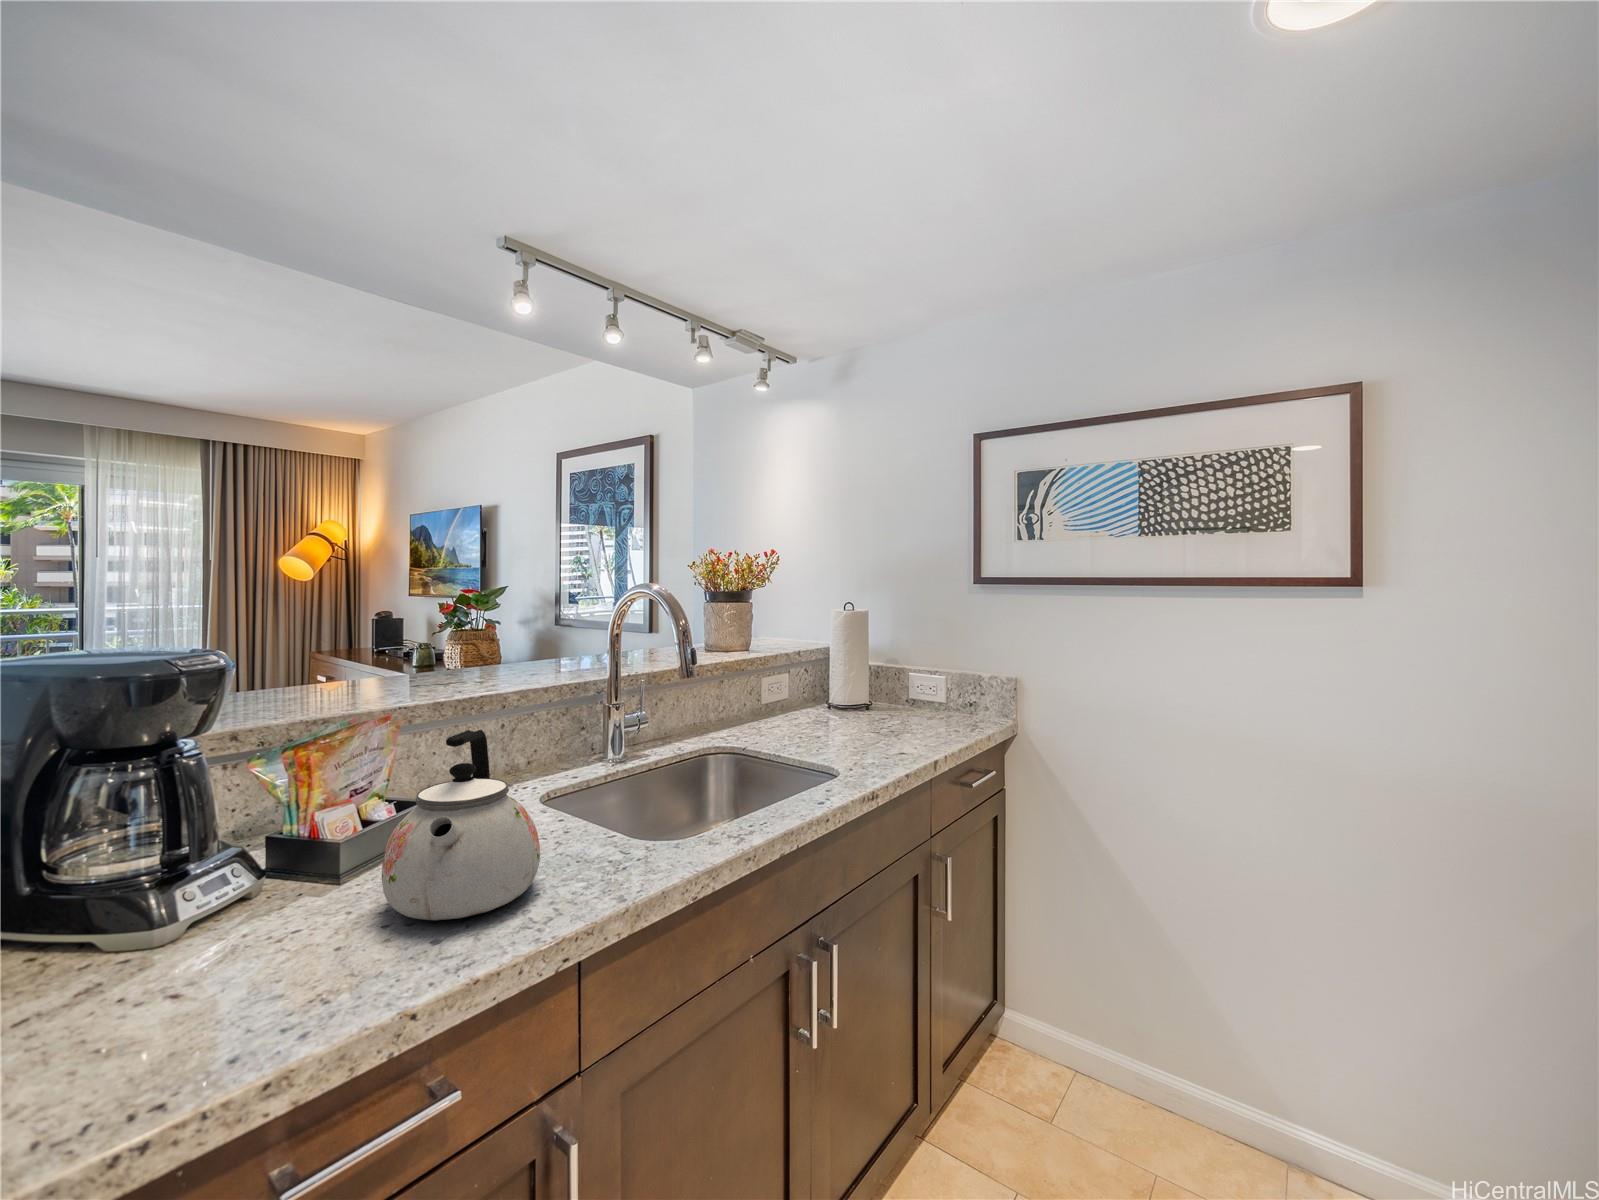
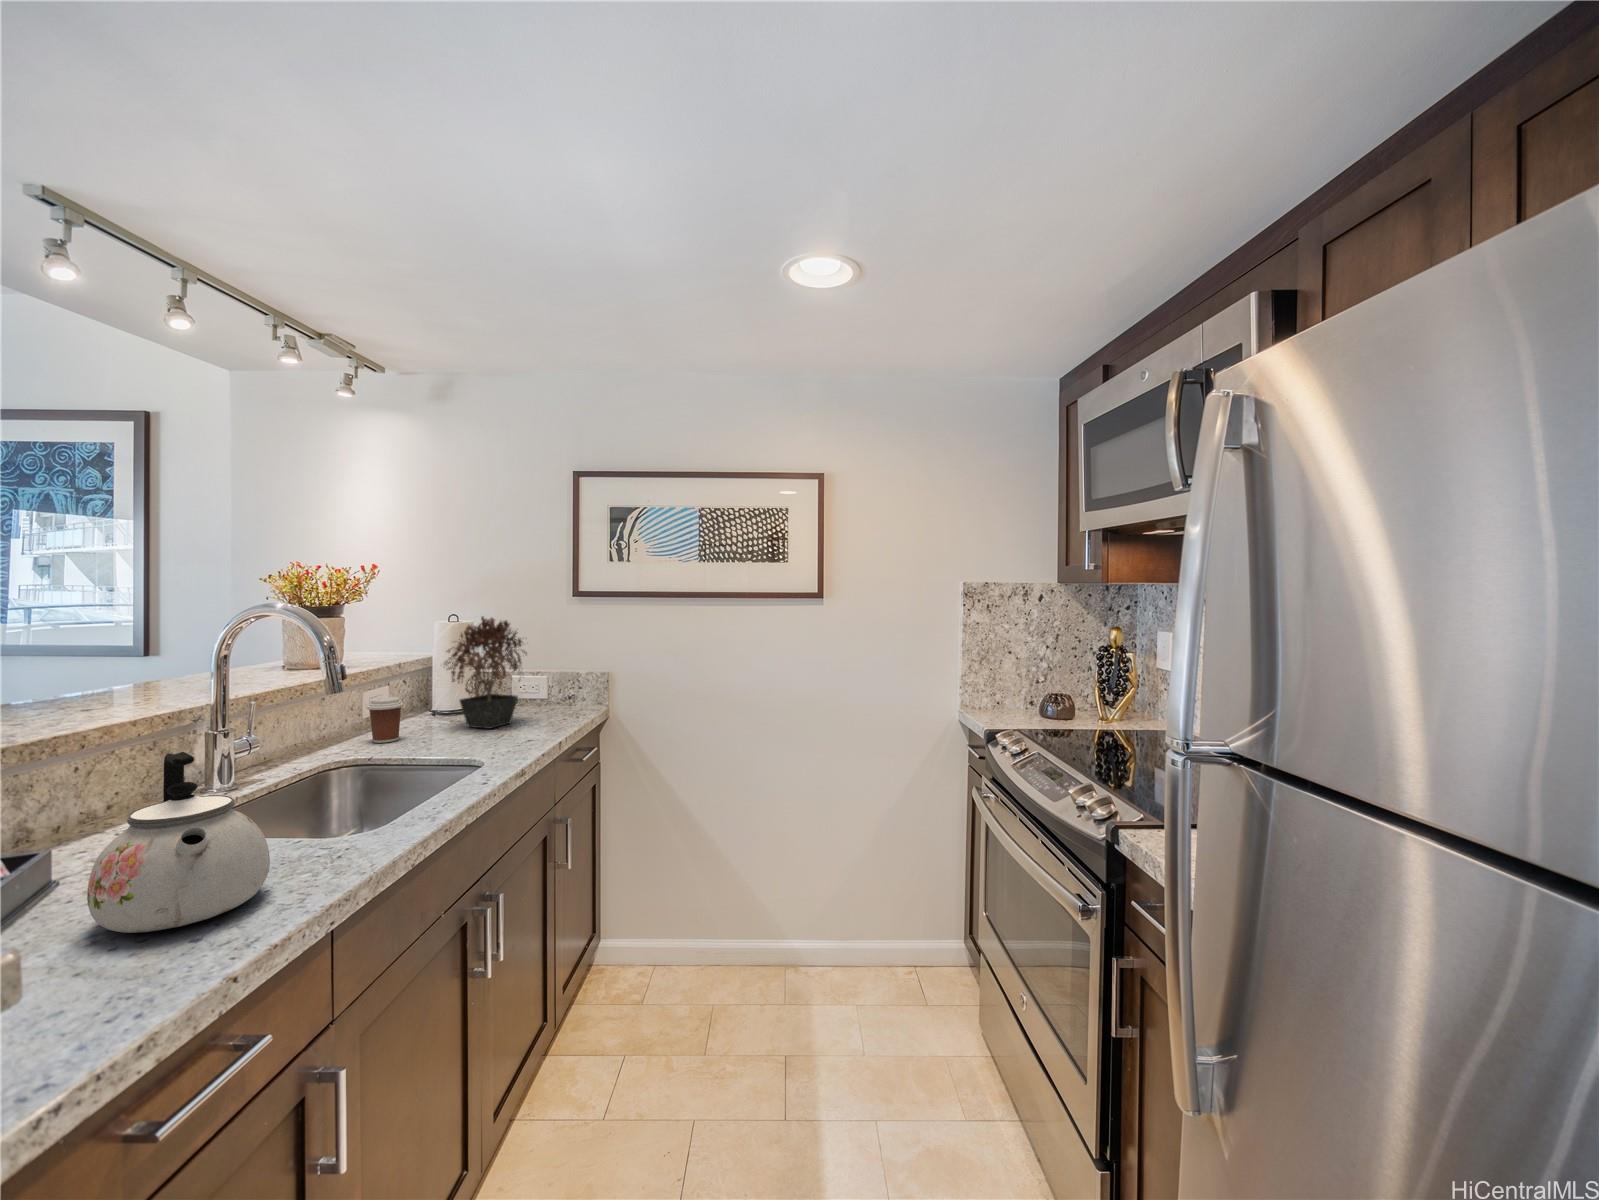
potted plant: none [824,604,918,732] -> present [444,617,527,729]
coffee cup: none [754,686,787,733] -> present [367,697,404,743]

